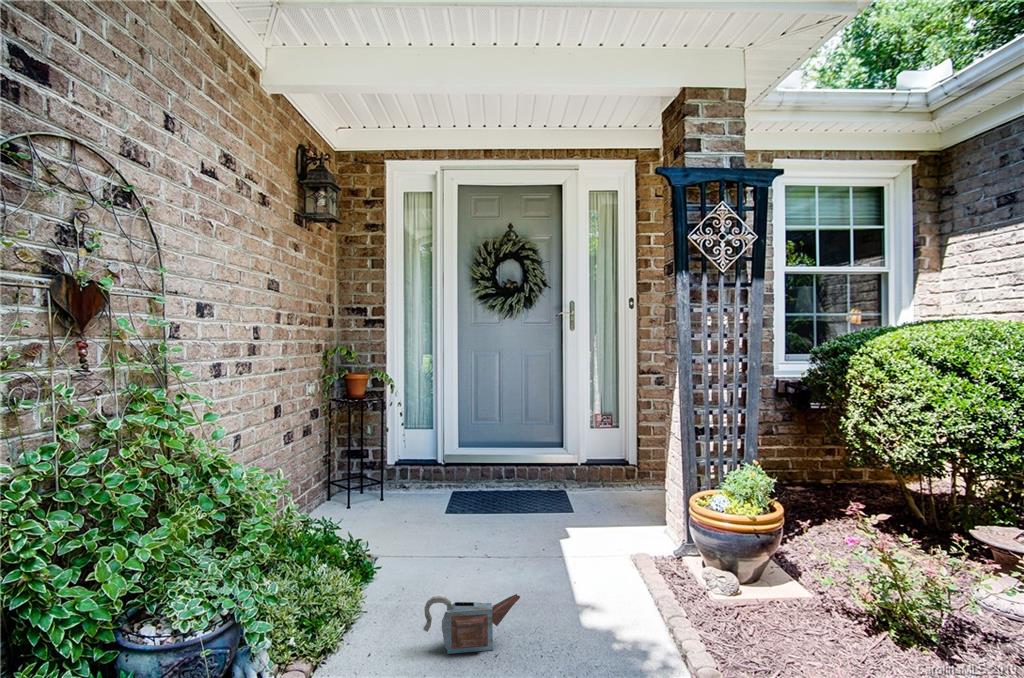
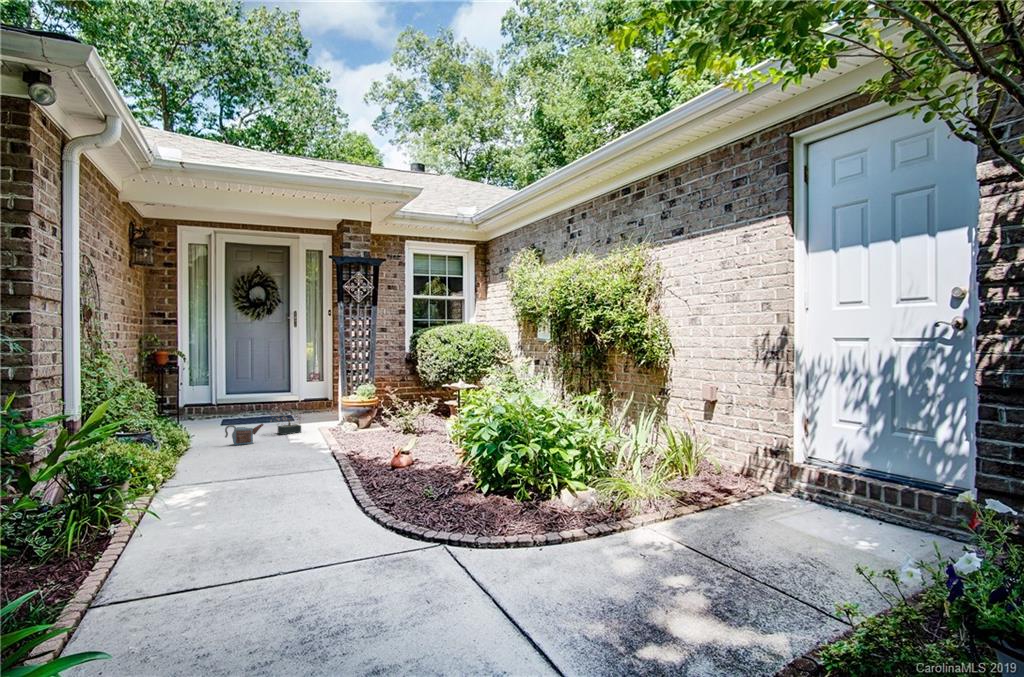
decorative plant: none [533,521,610,597] -> present [271,407,304,435]

